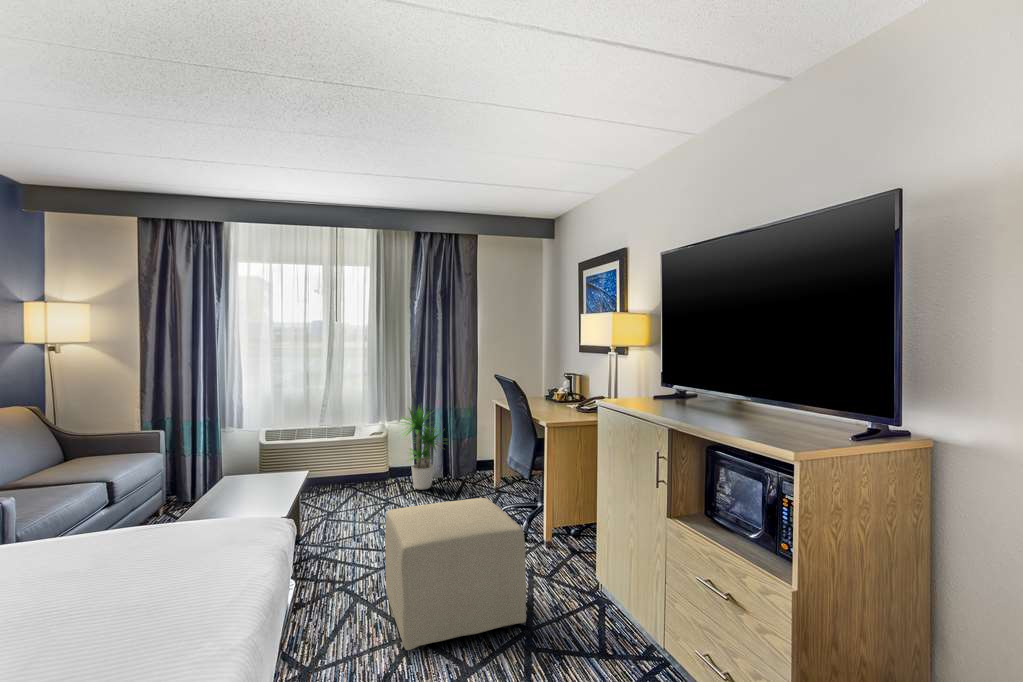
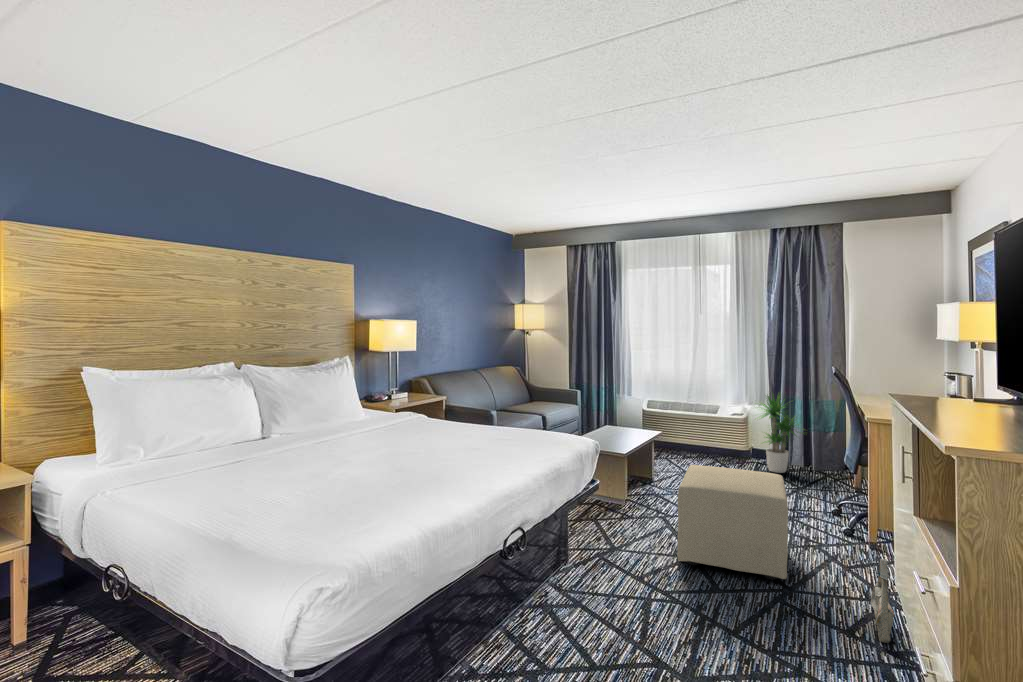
bag: none [609,568,650,659] -> present [871,558,895,643]

